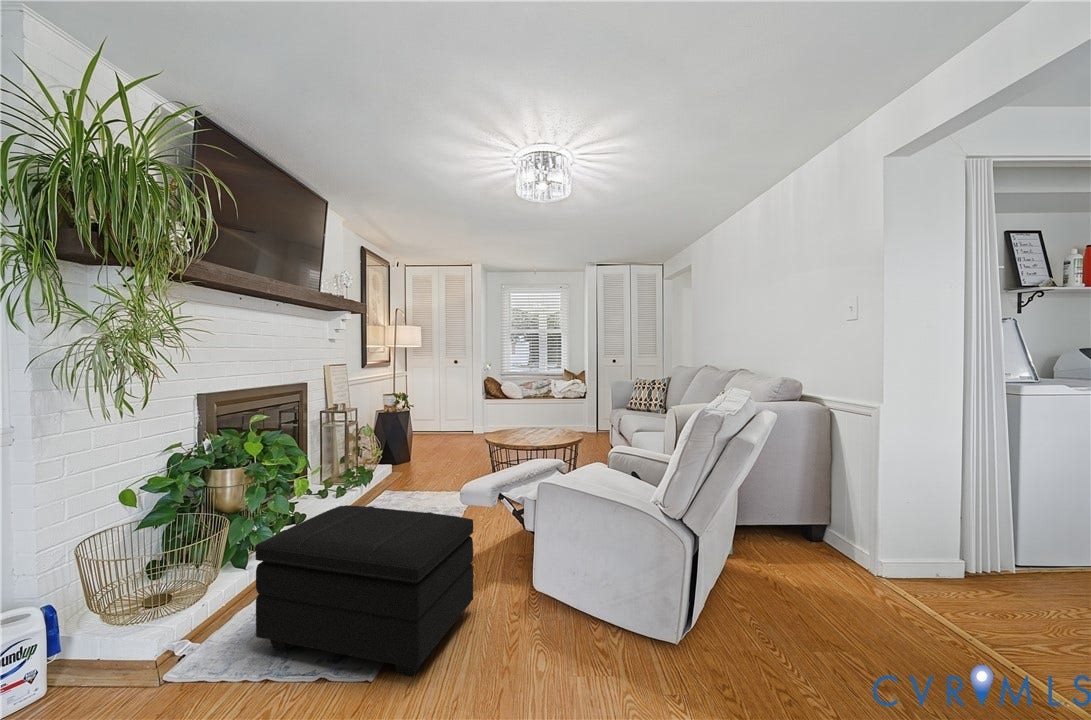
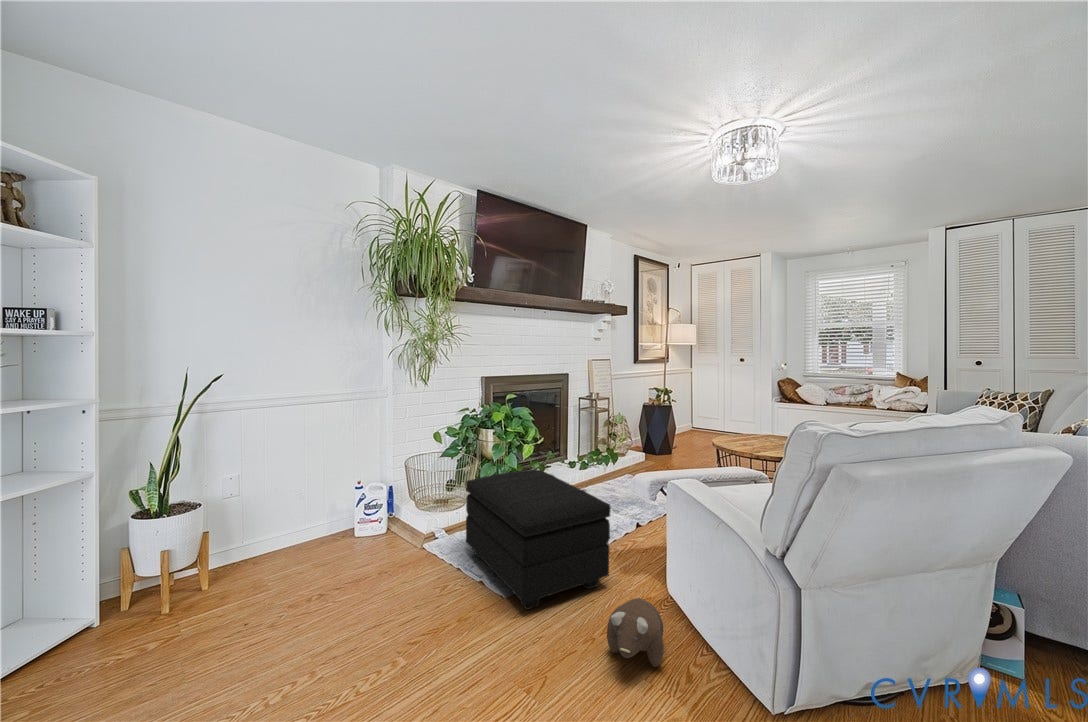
plush toy: none [526,600,585,668] -> present [607,598,663,667]

